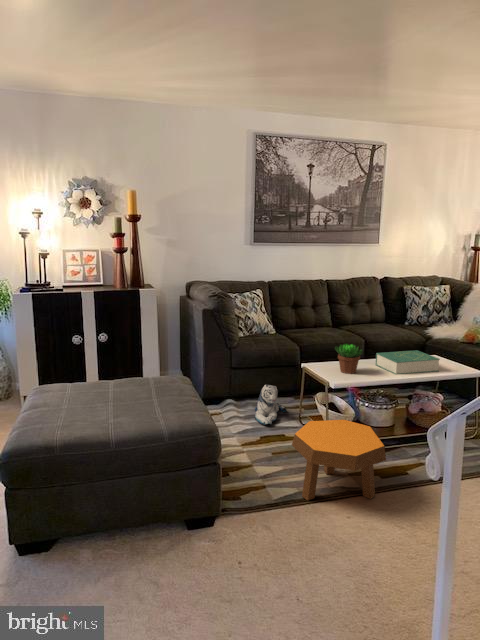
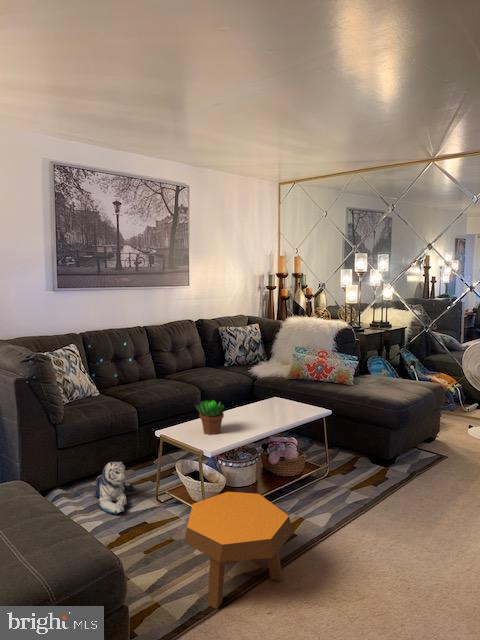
book: present [376,350,440,374] -> none [232,396,293,427]

